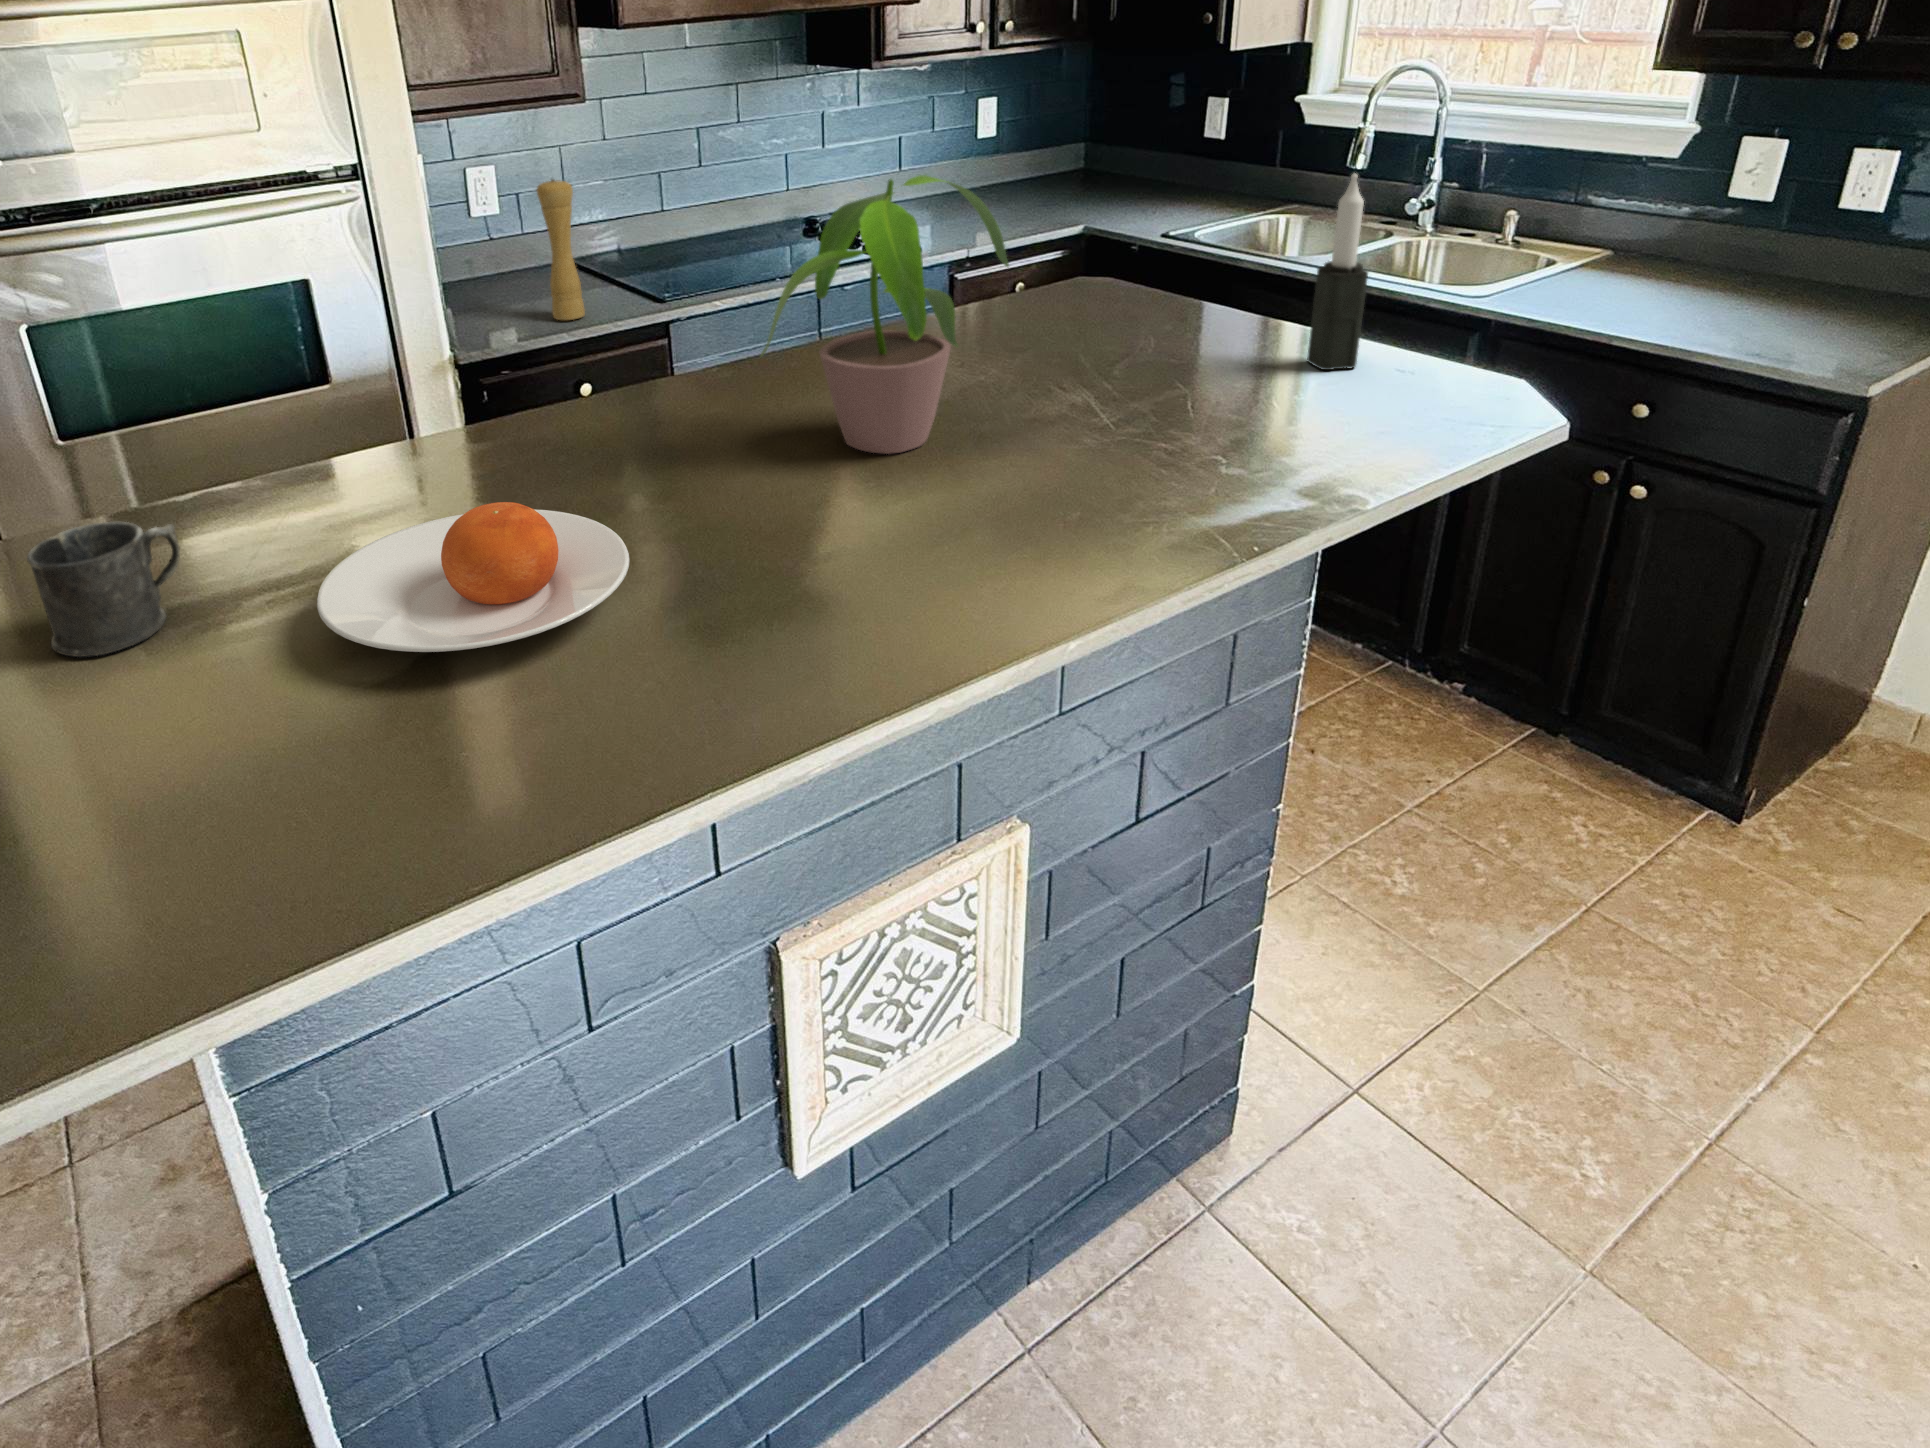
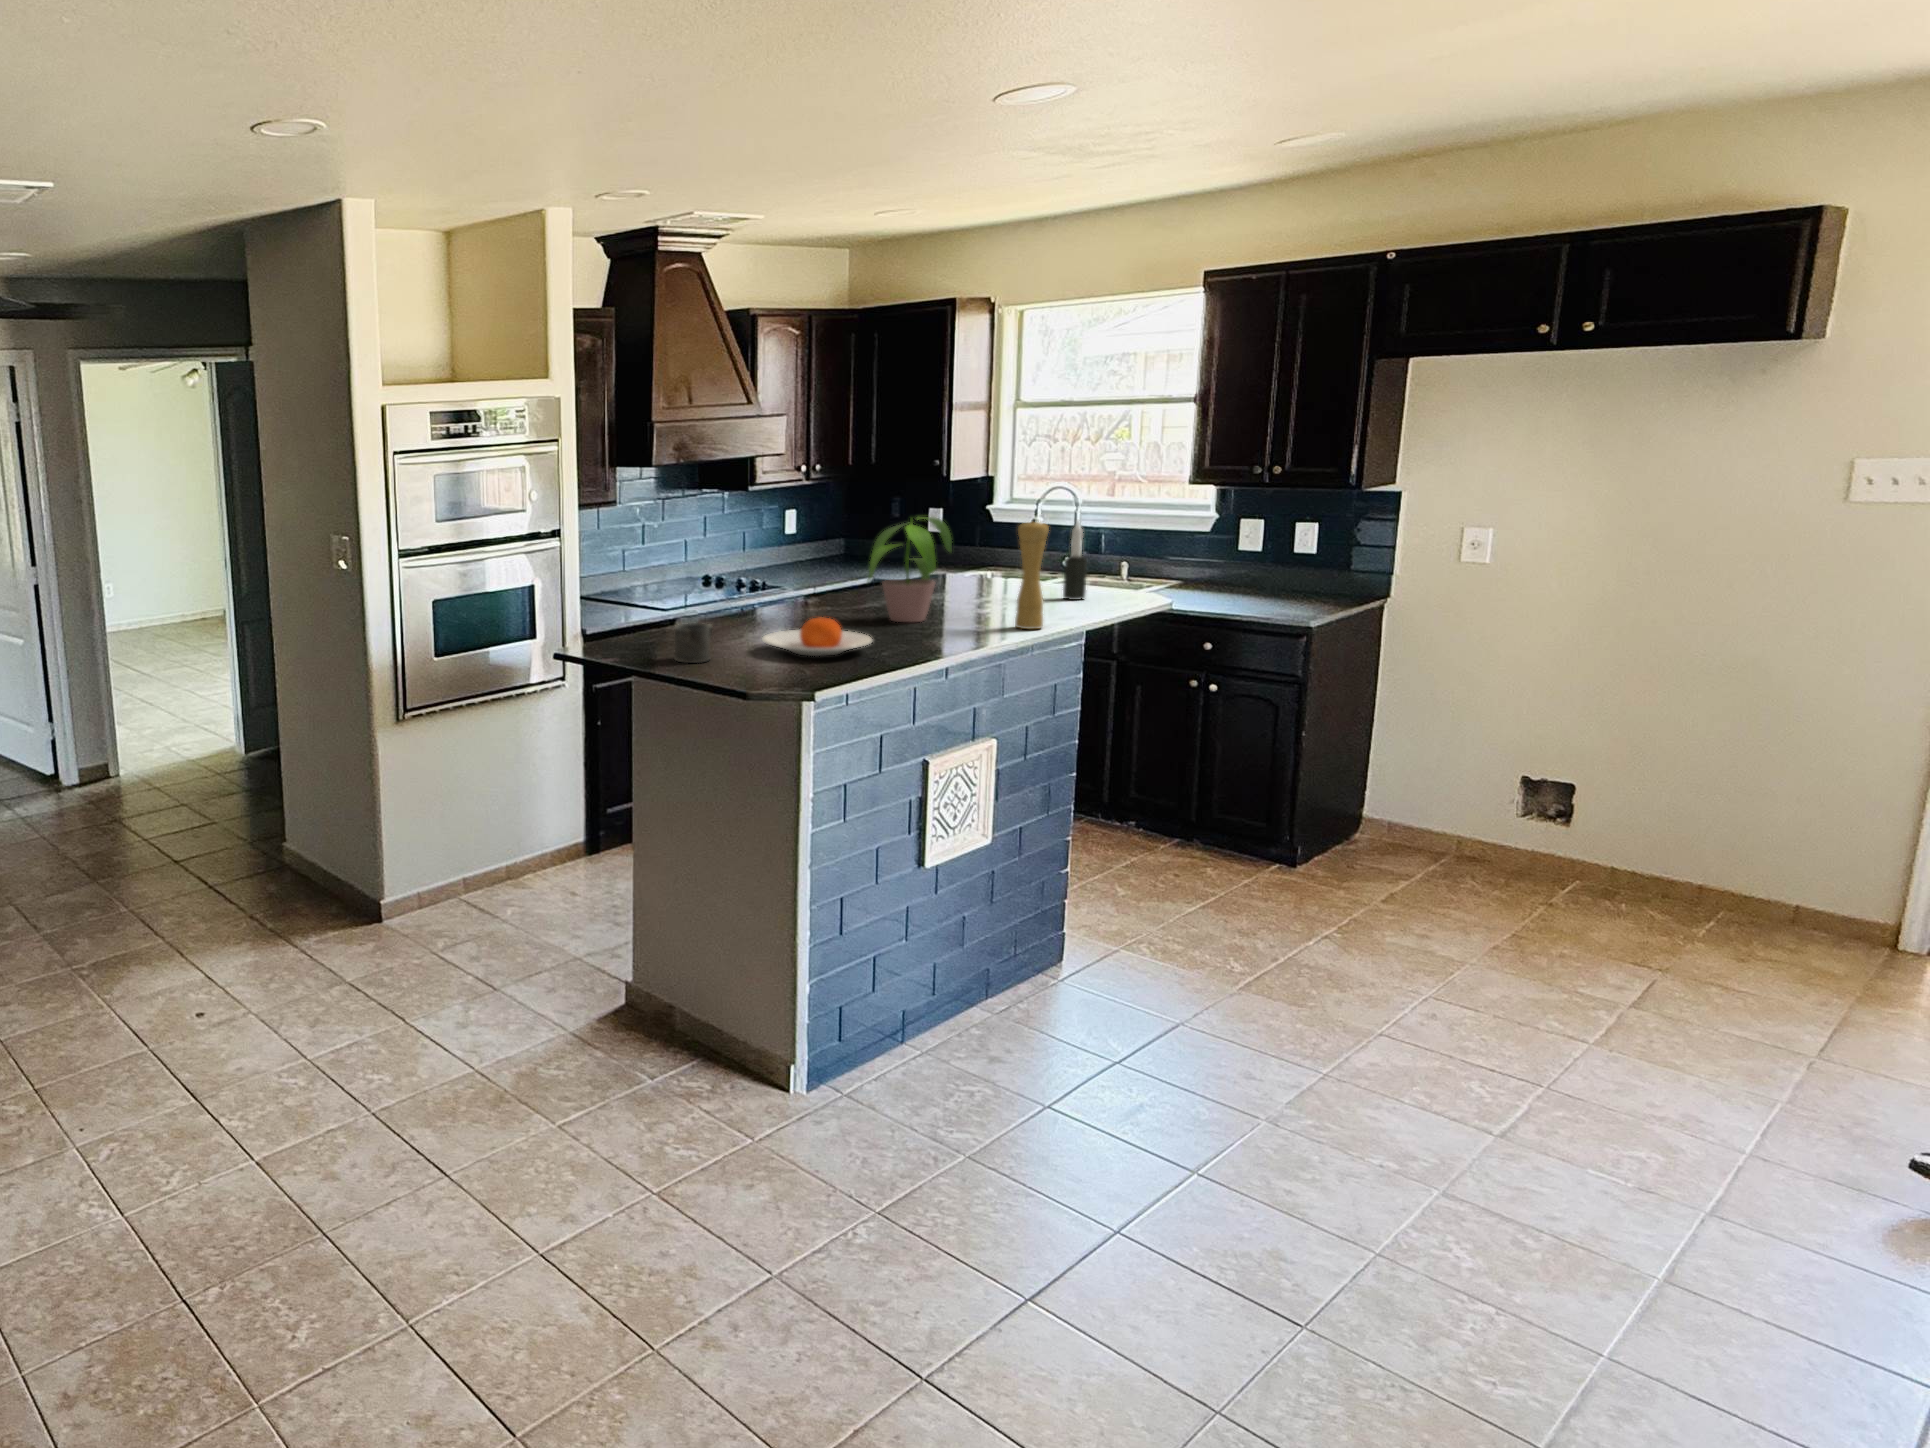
pepper mill: present [537,179,585,320] -> present [1015,521,1049,629]

